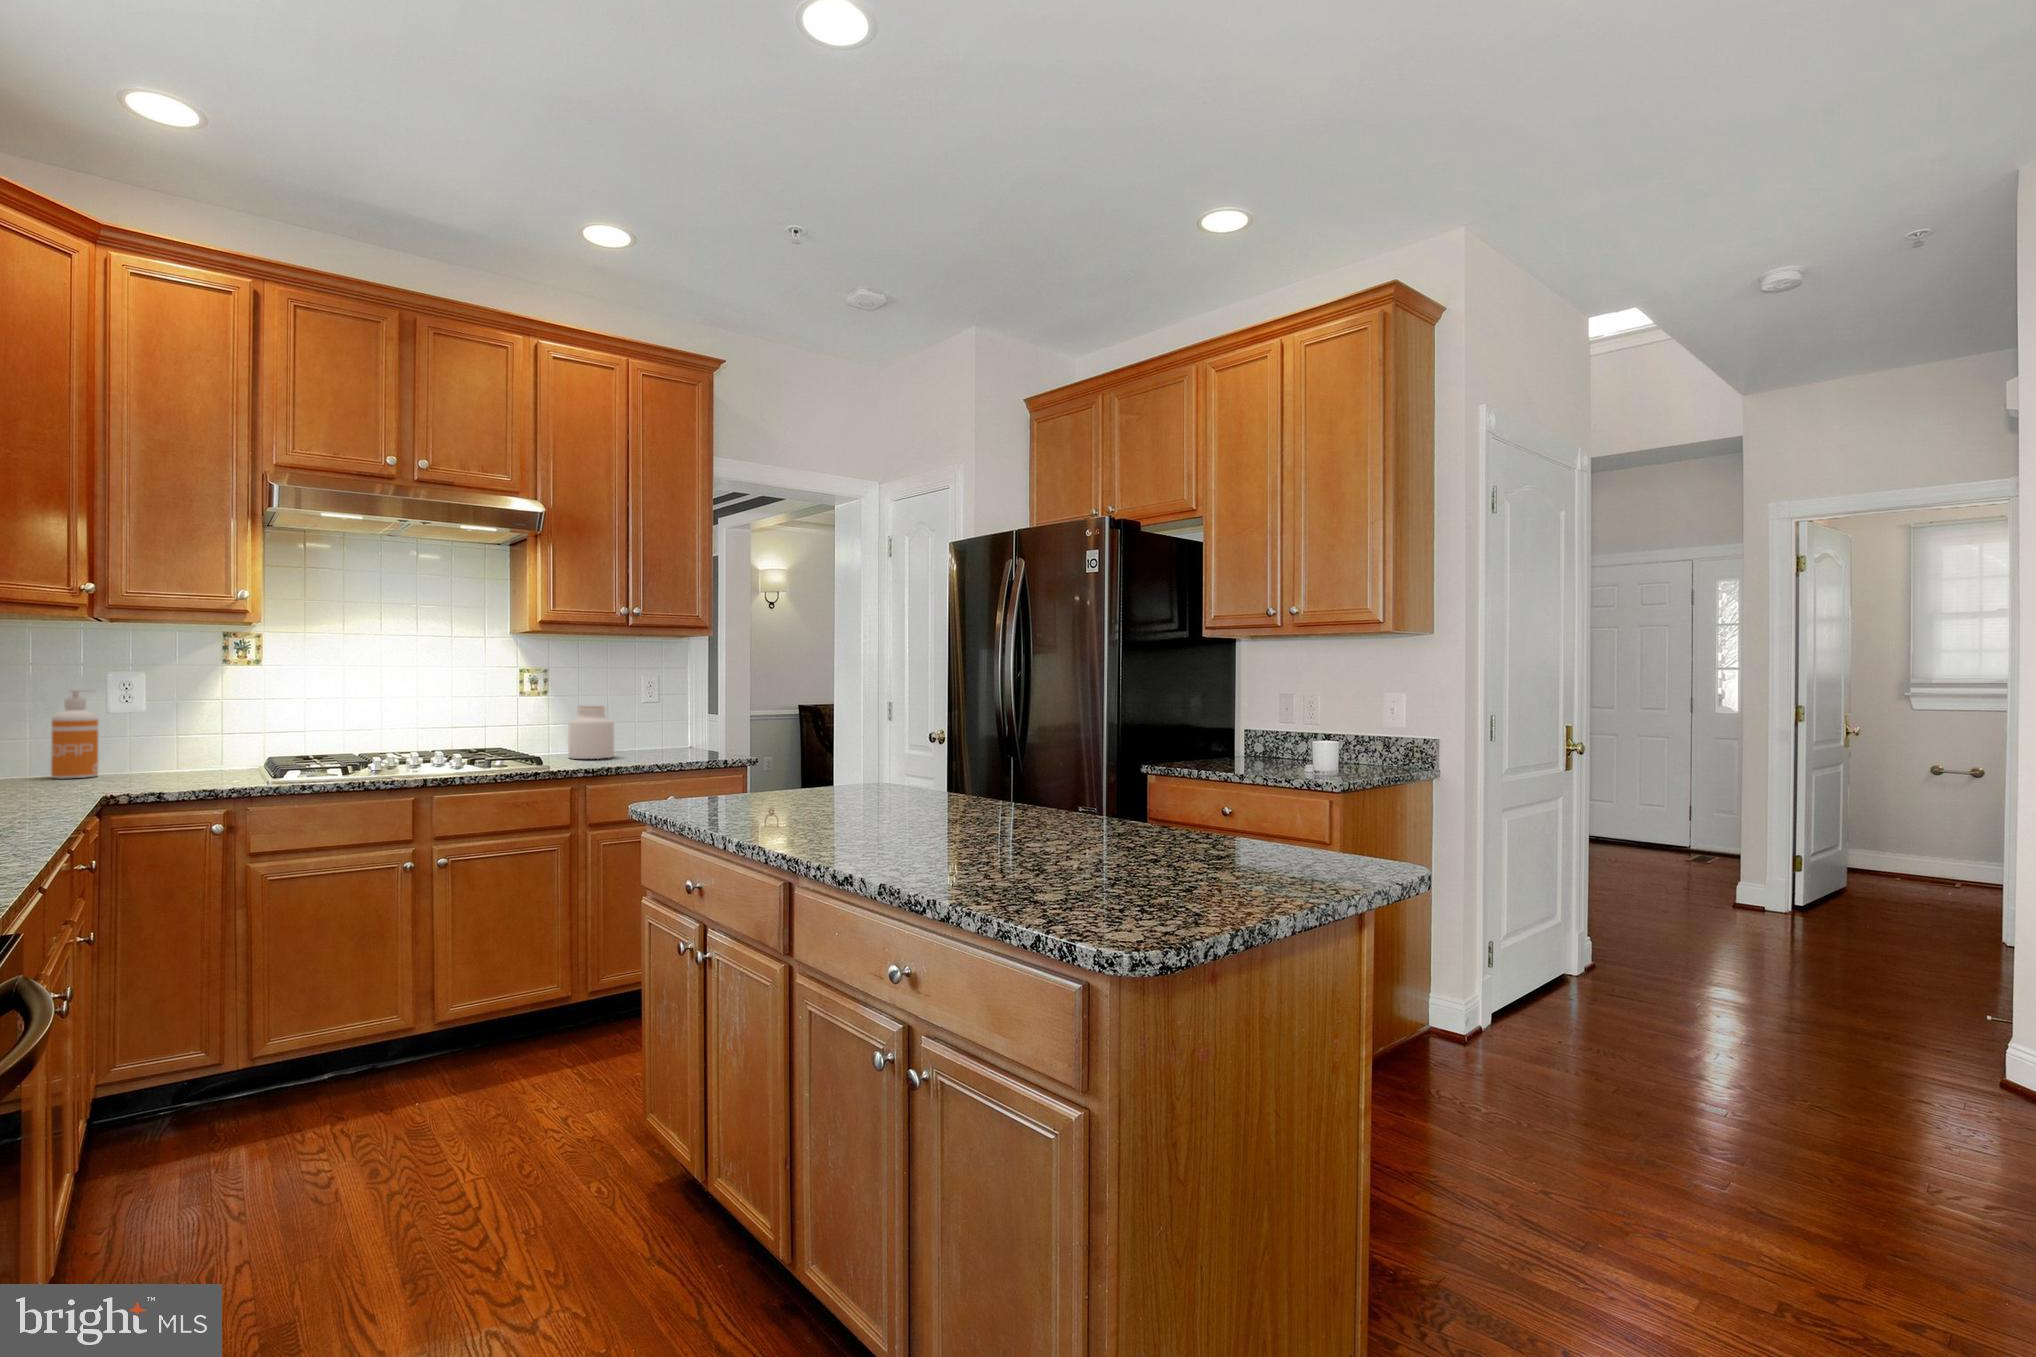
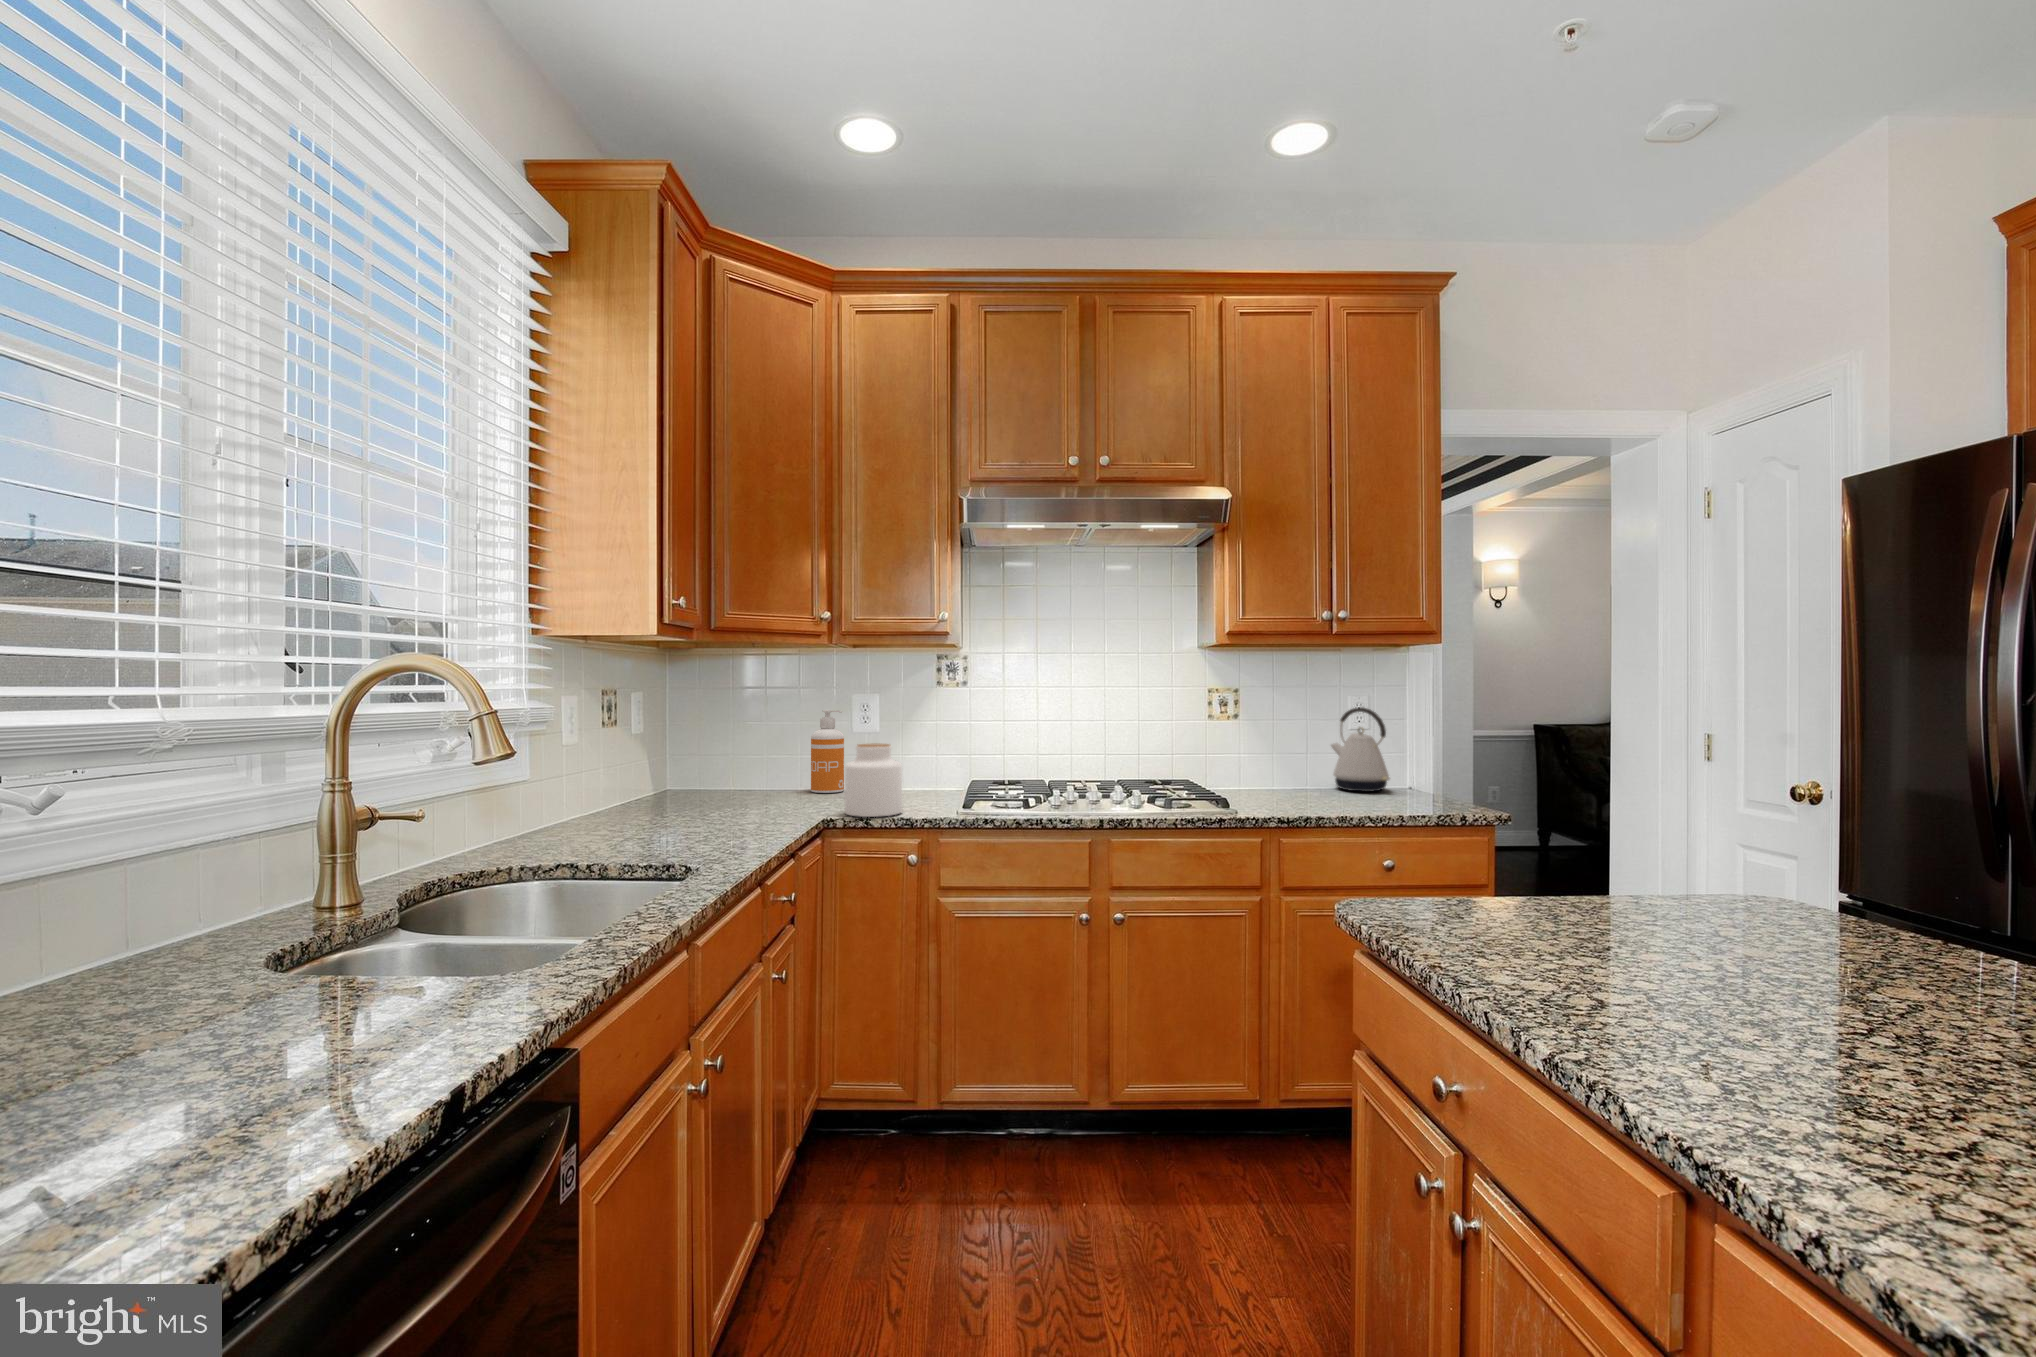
kettle: none [628,684,675,751] -> present [1331,707,1390,791]
jar: present [568,706,614,759] -> present [845,744,902,817]

